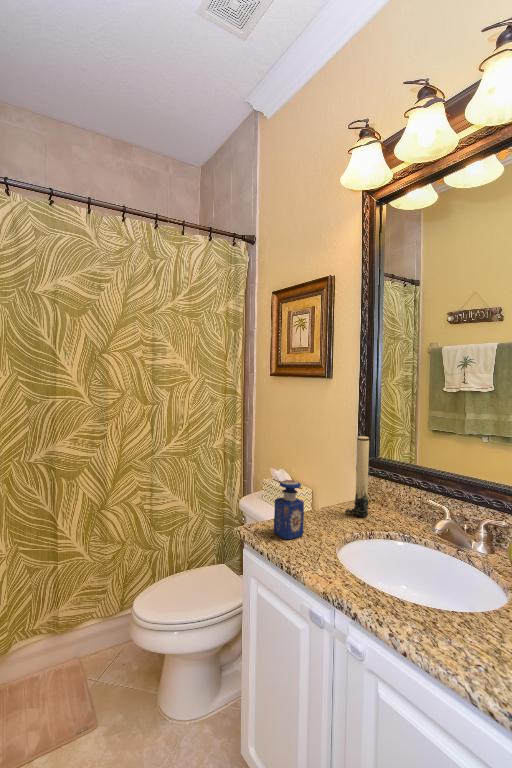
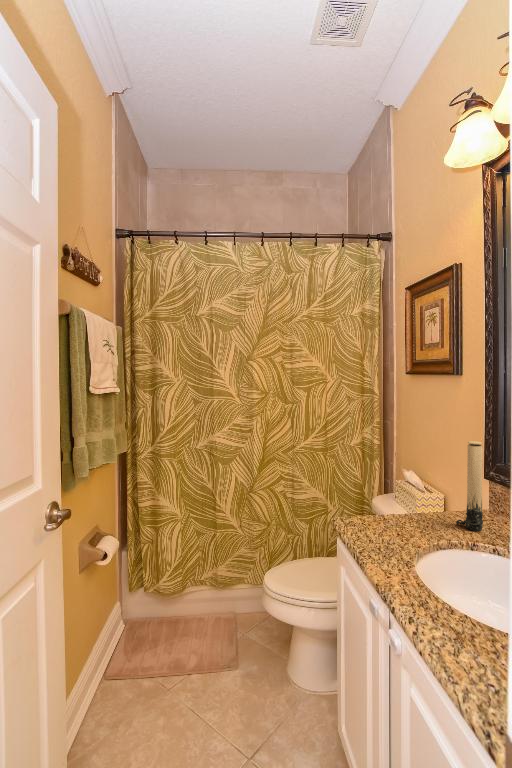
perfume bottle: present [274,480,304,539] -> none [364,480,394,537]

